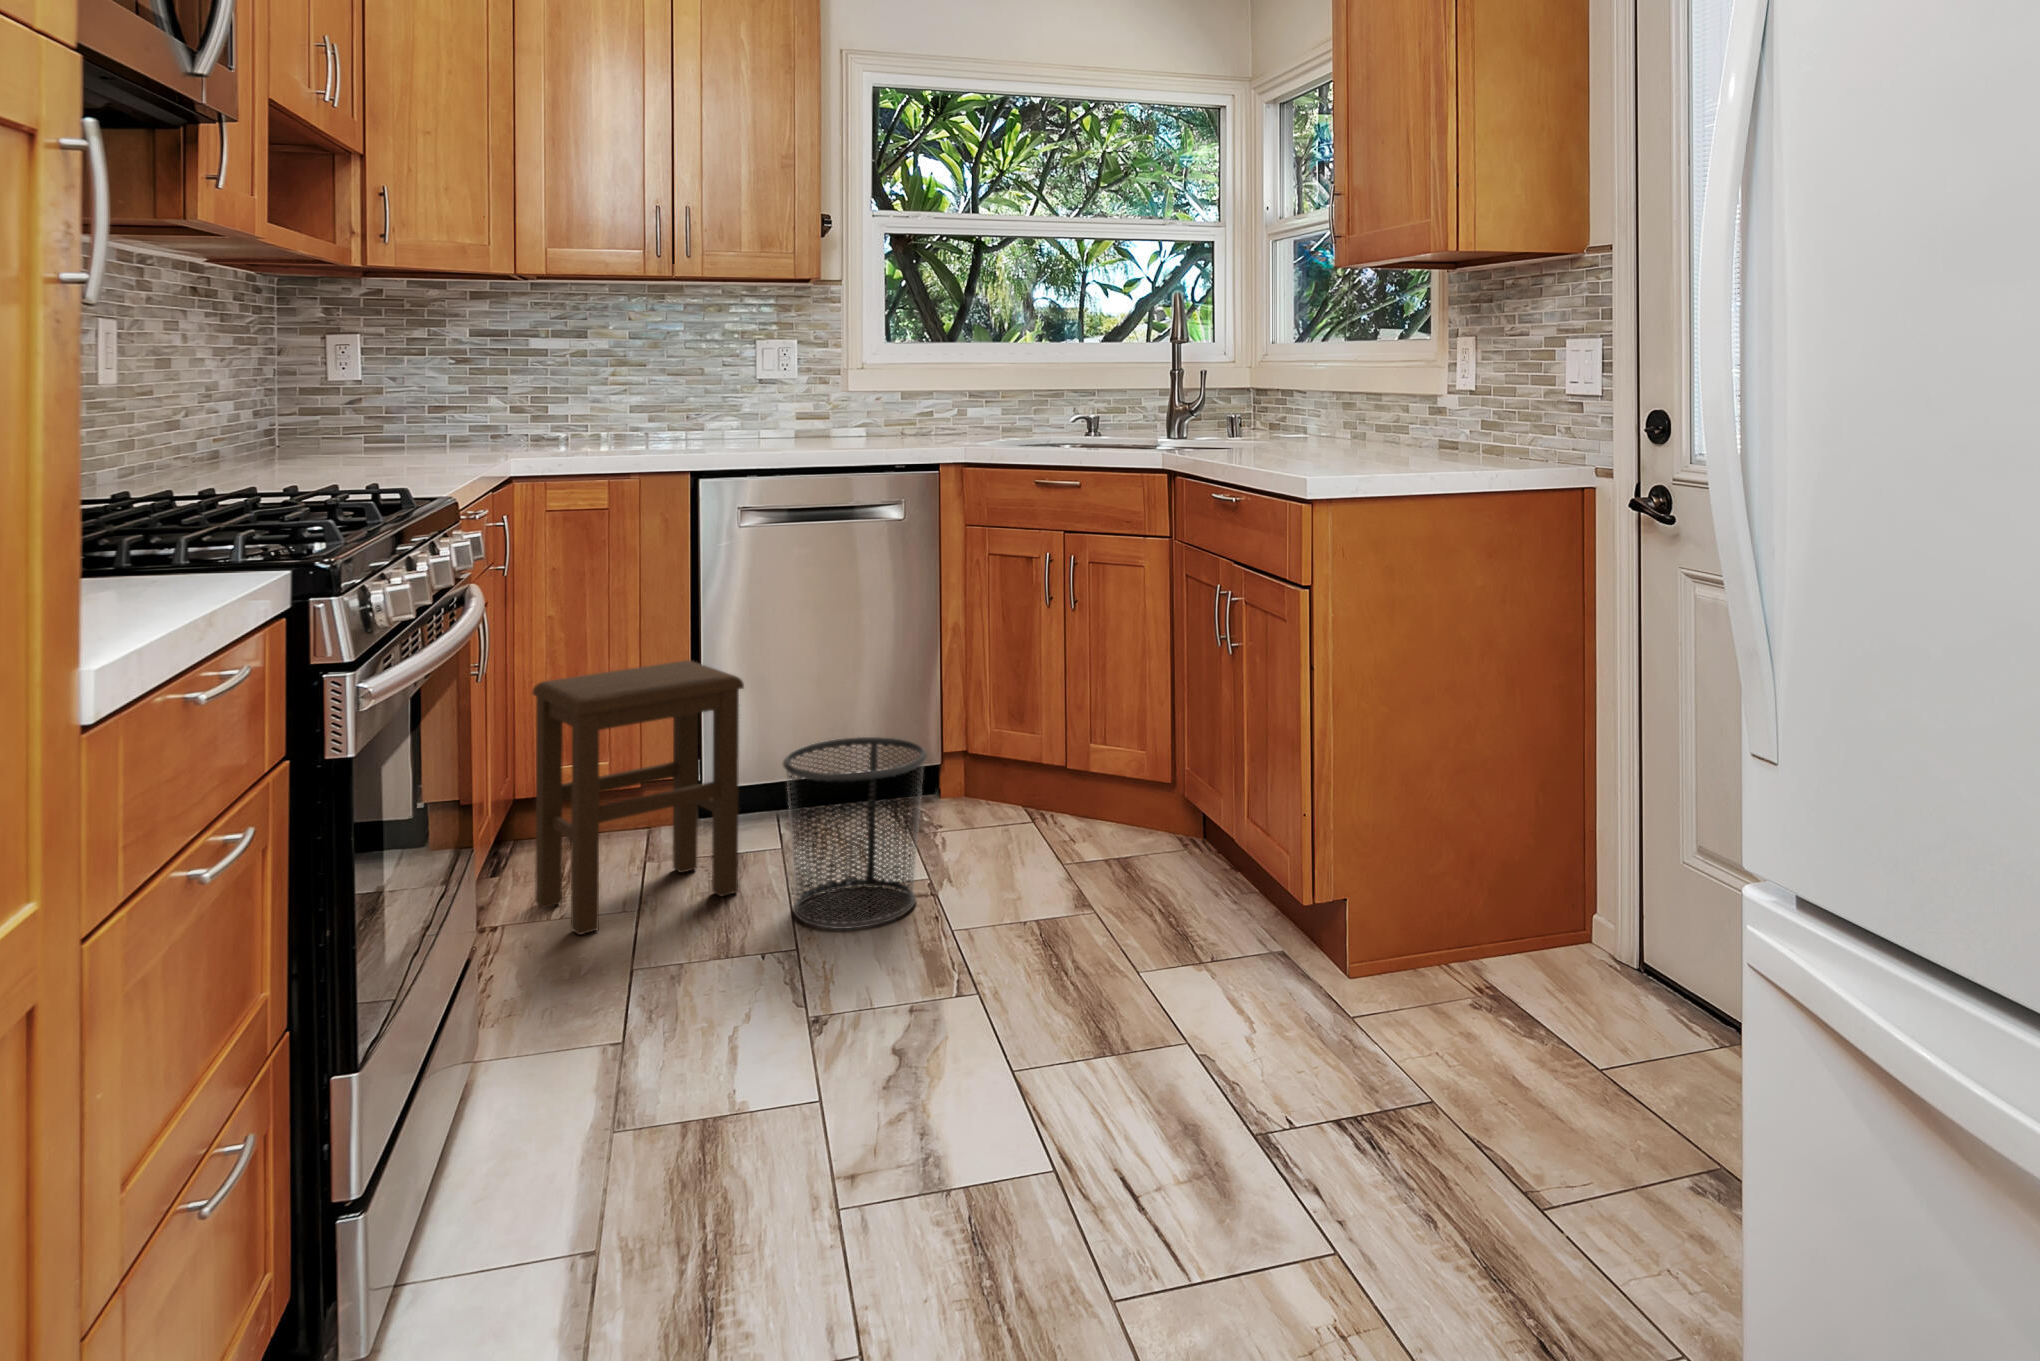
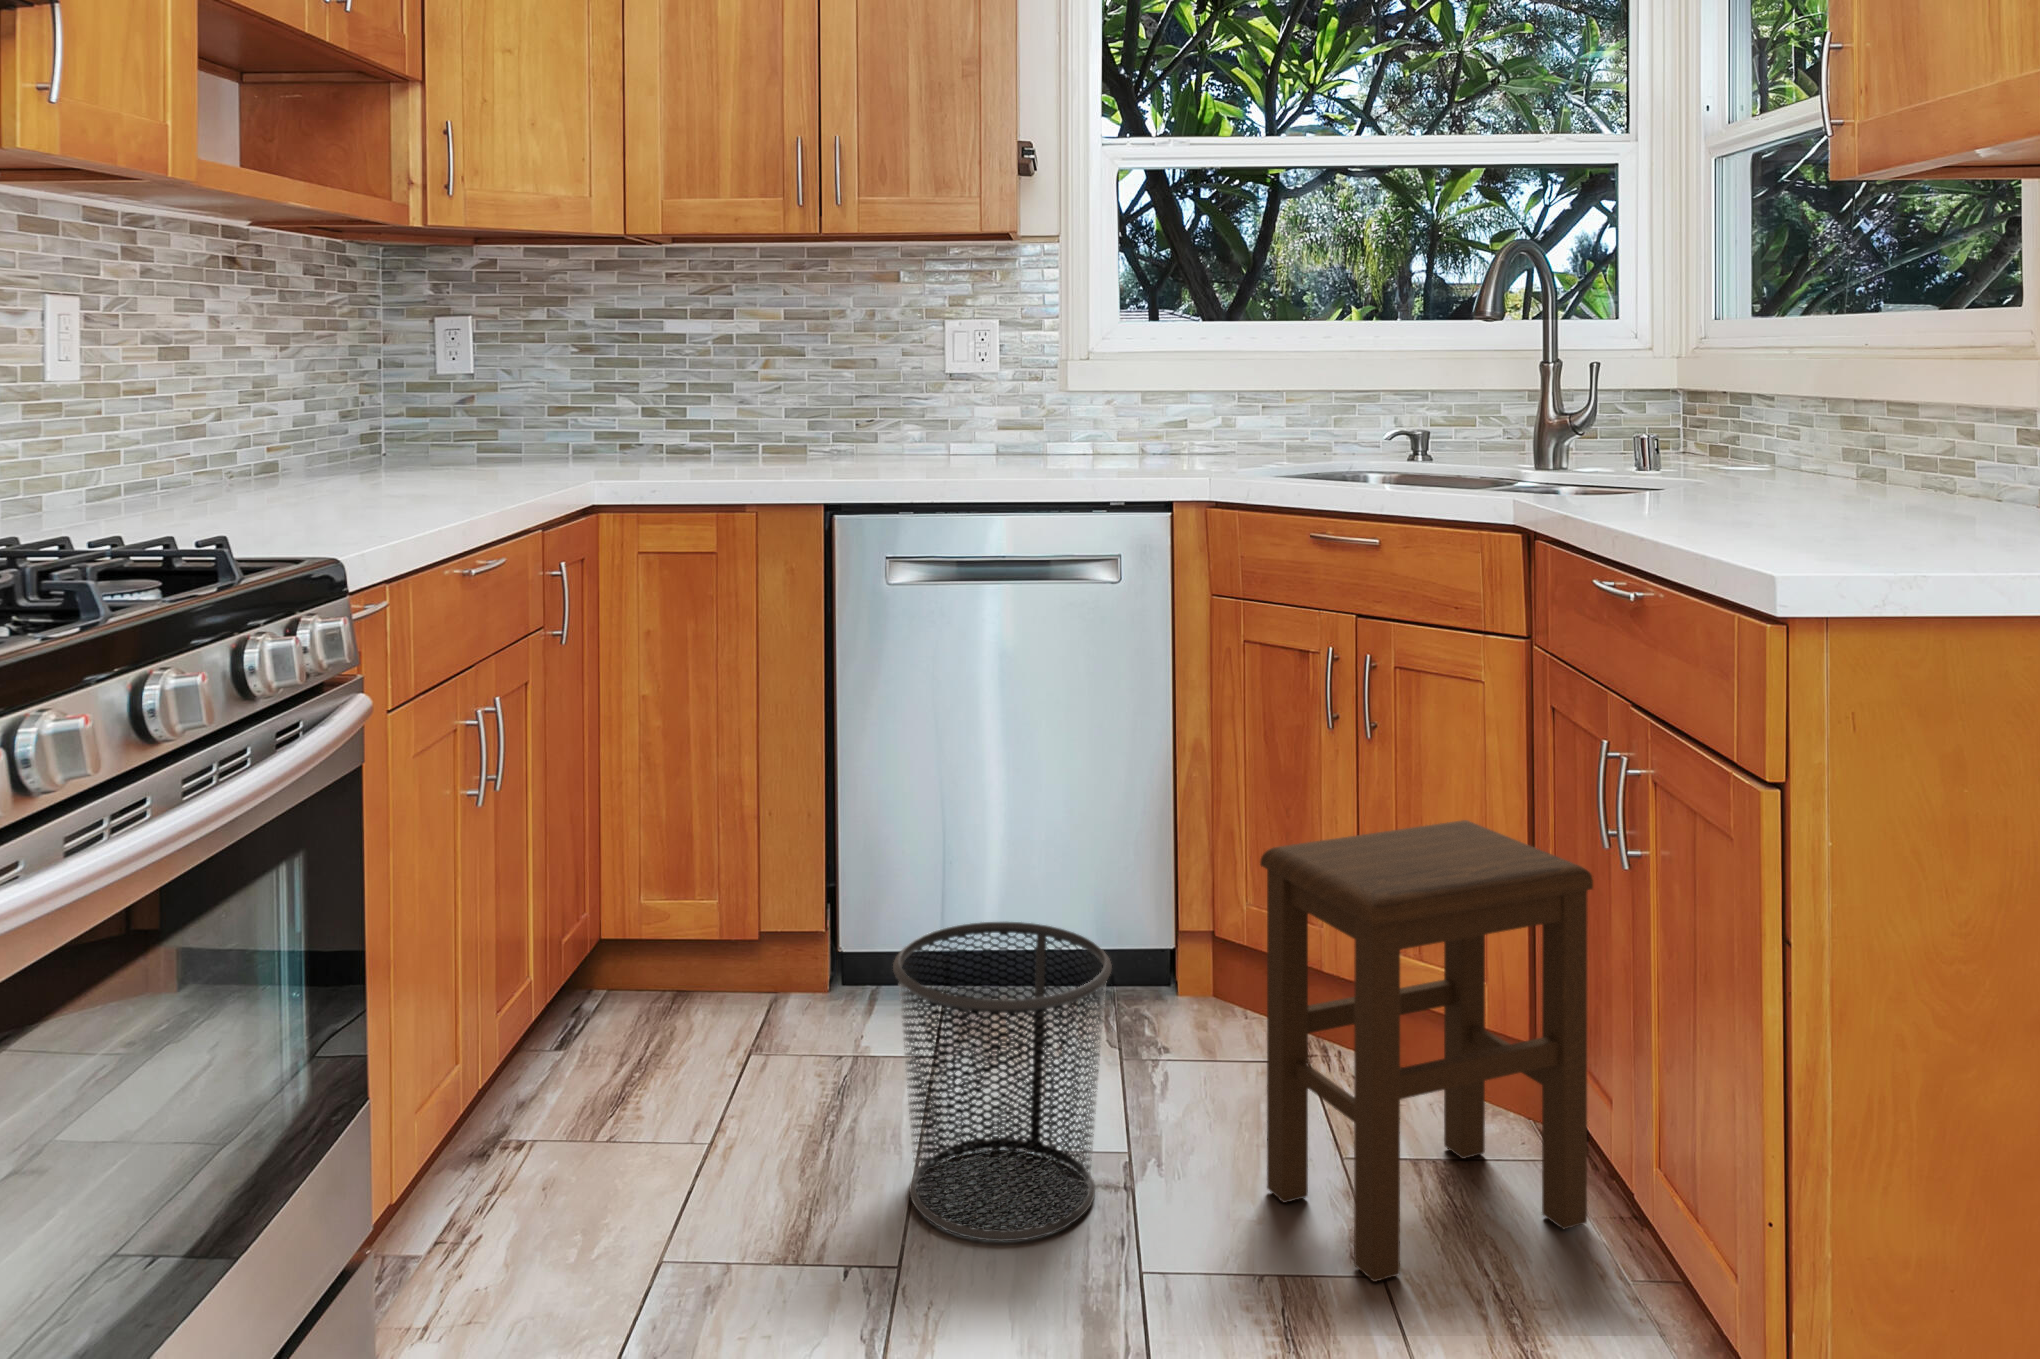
stool: present [533,660,744,935] -> present [1260,820,1593,1282]

